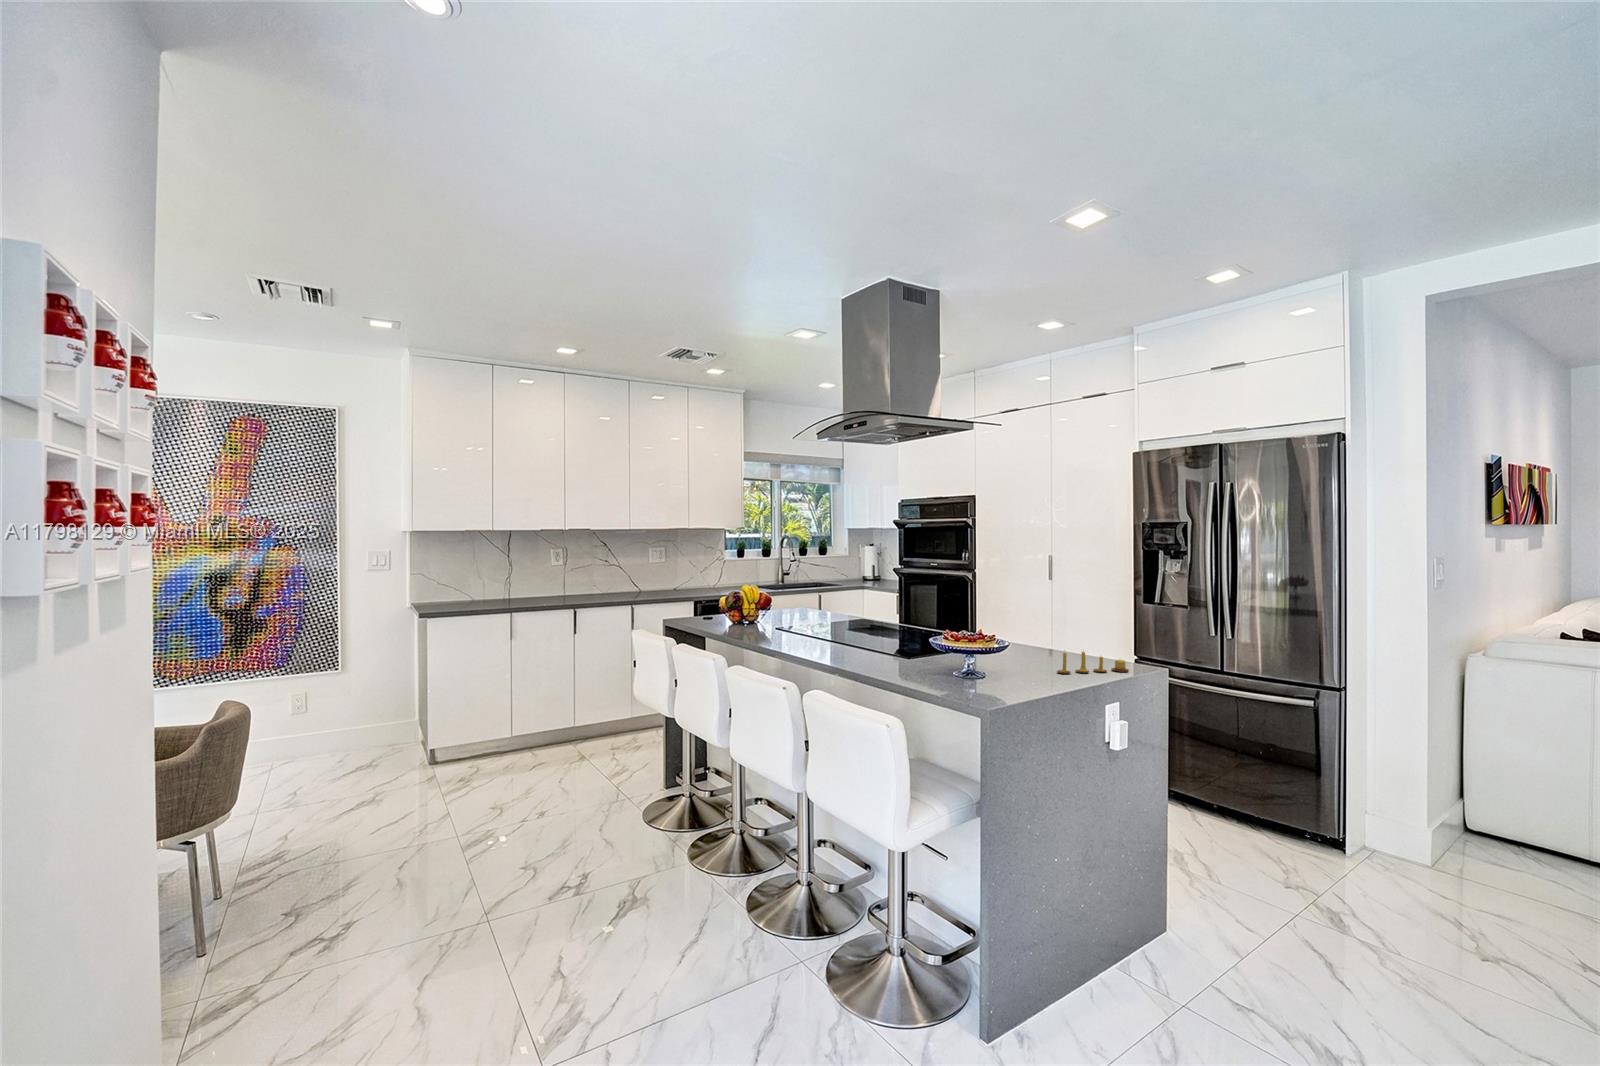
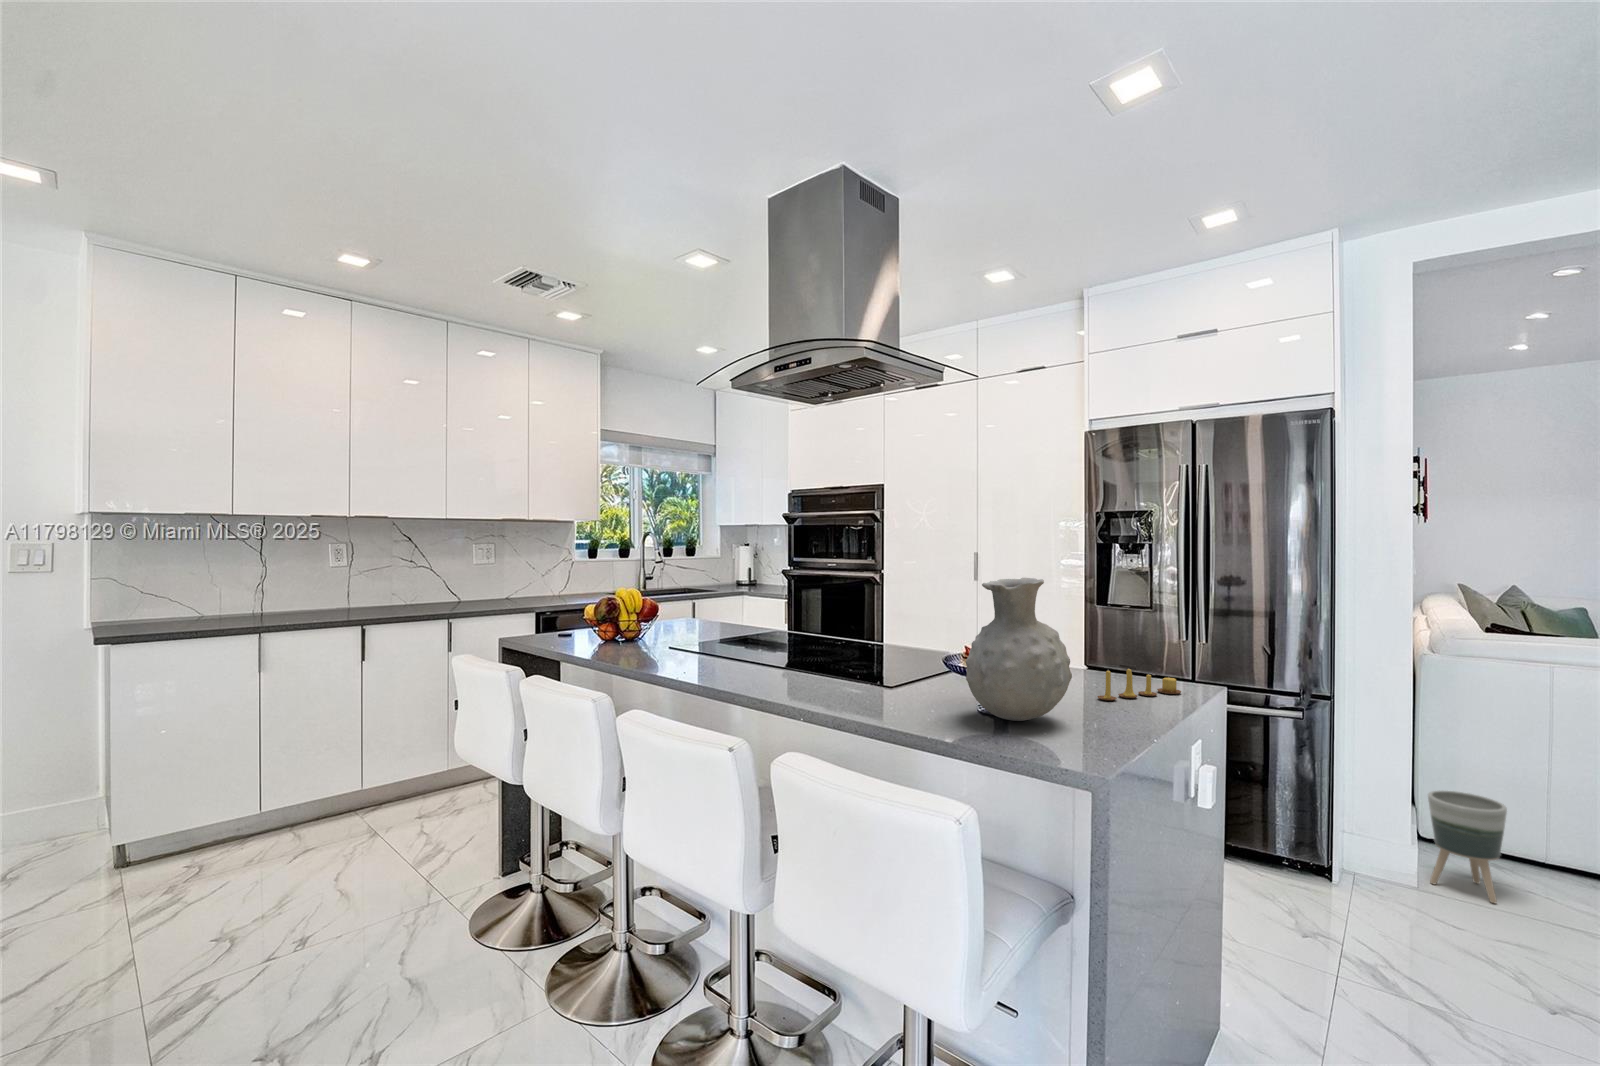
vase: none [943,584,1016,682] -> present [966,578,1072,721]
planter: none [1449,780,1524,883] -> present [1428,790,1507,903]

